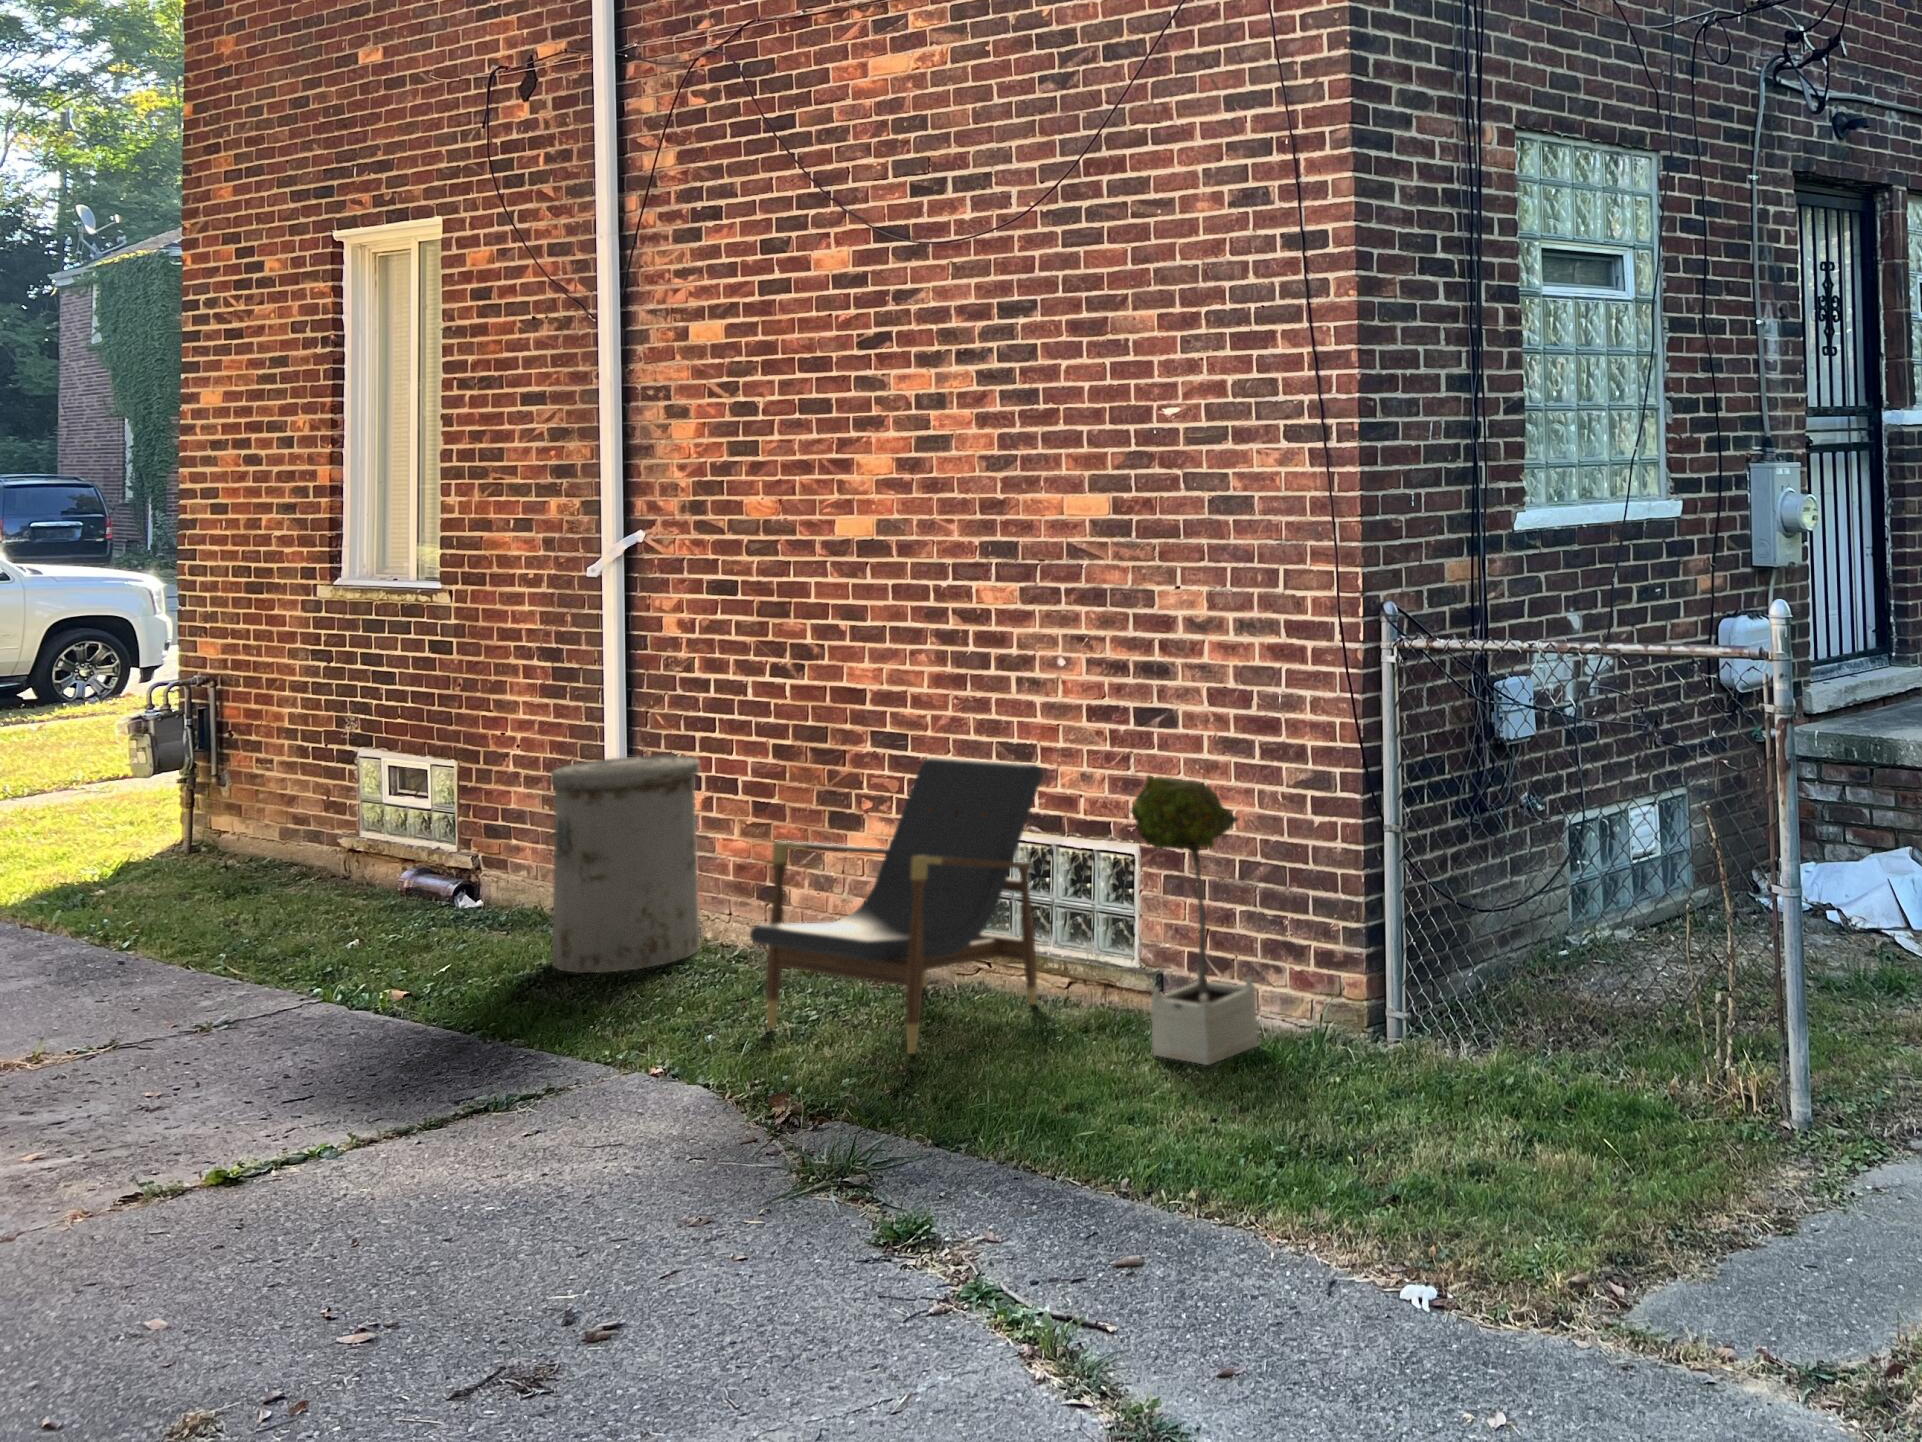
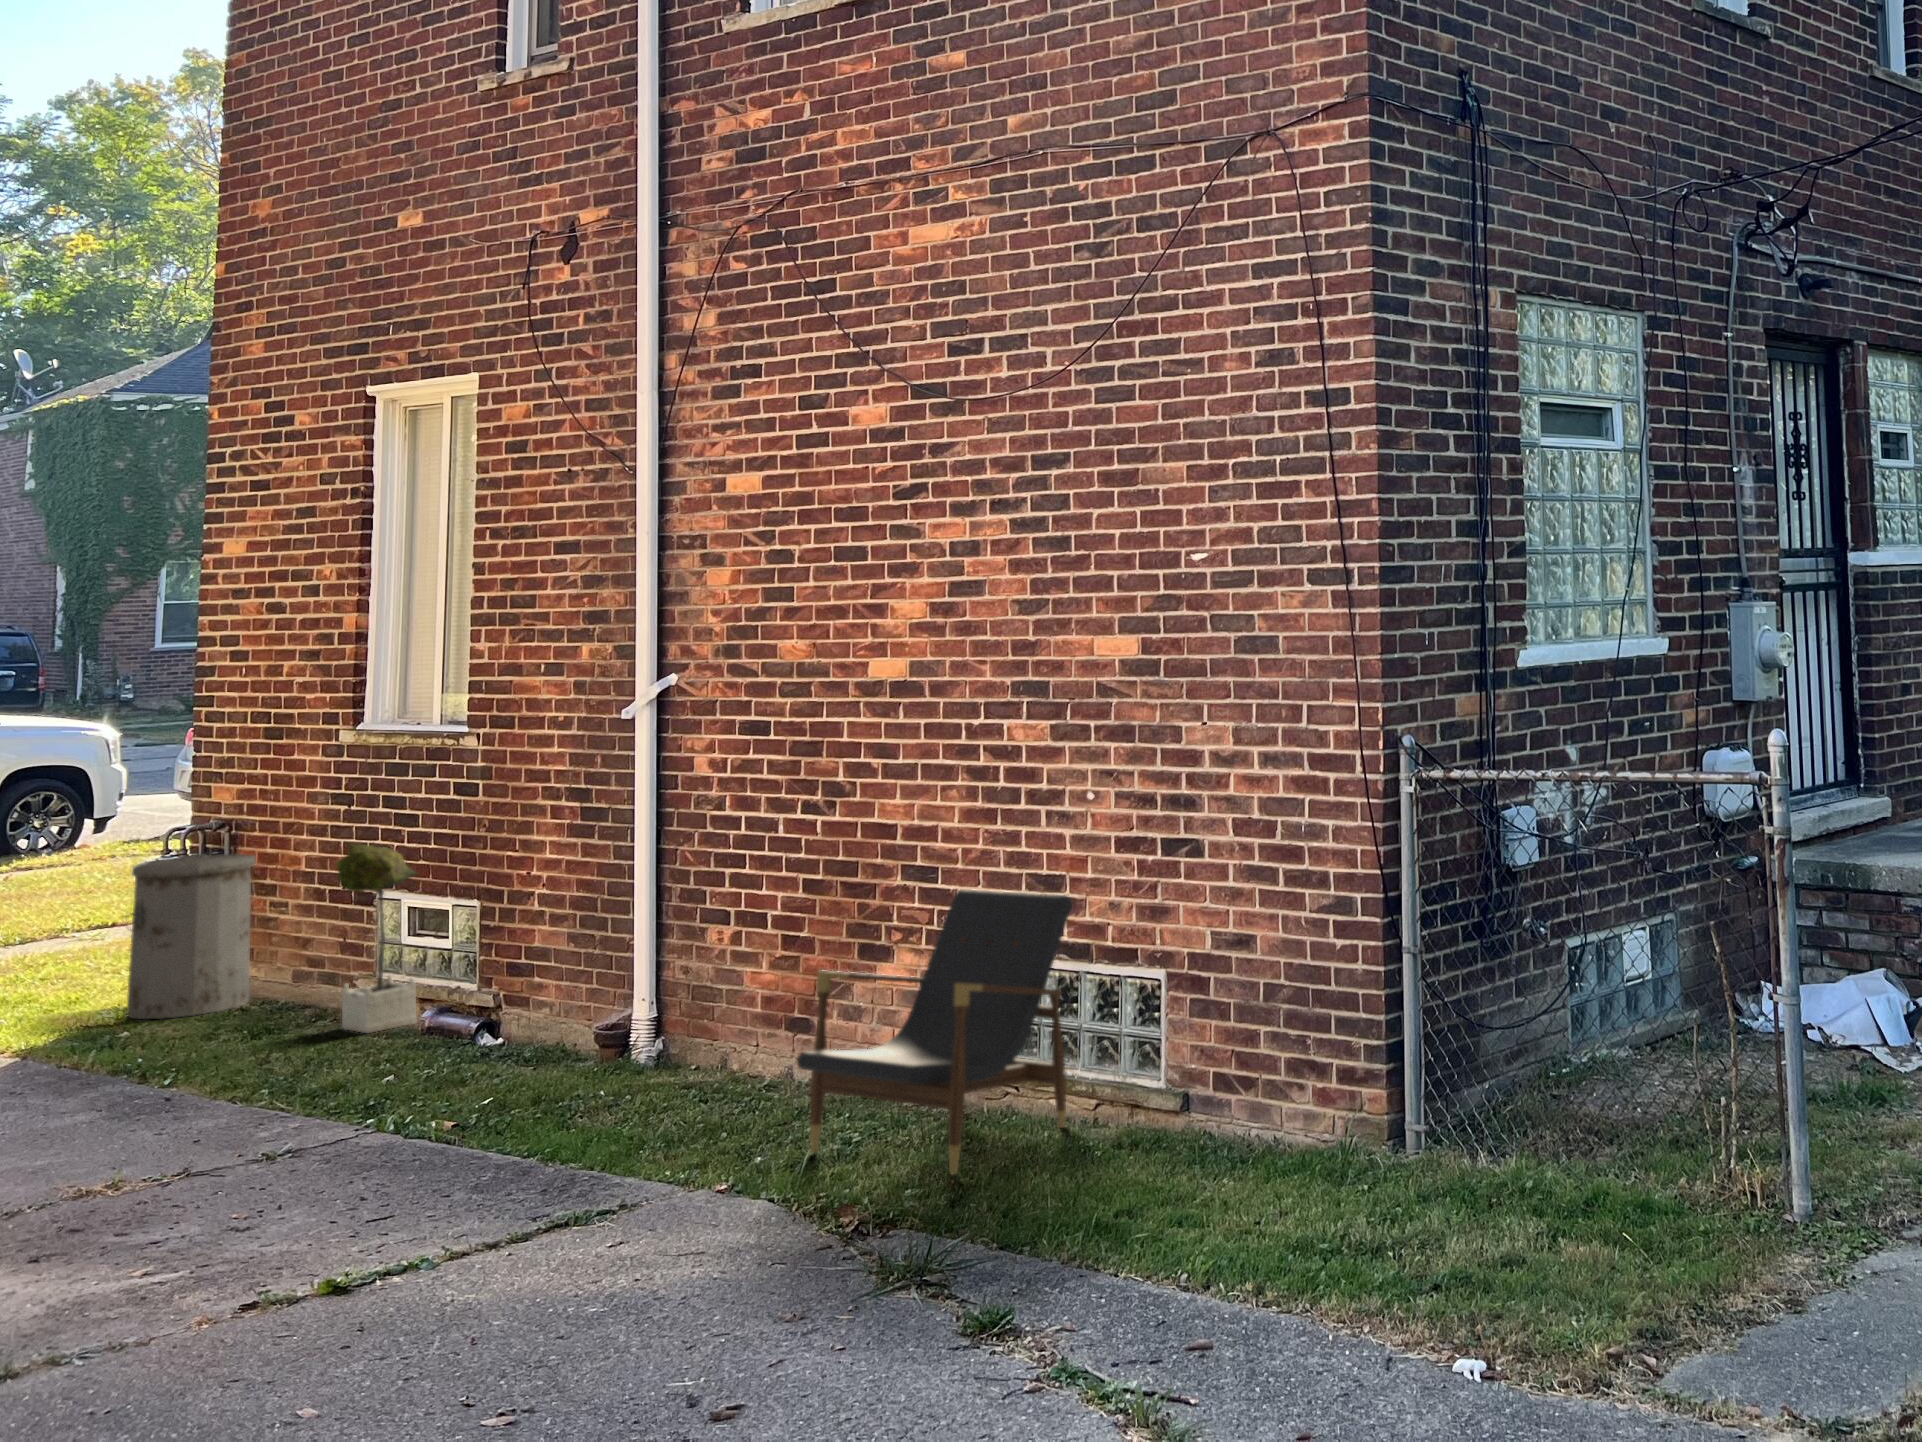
trash can: present [548,755,700,973] -> present [126,854,256,1019]
potted tree: present [1131,775,1258,1065] -> present [336,844,417,1033]

